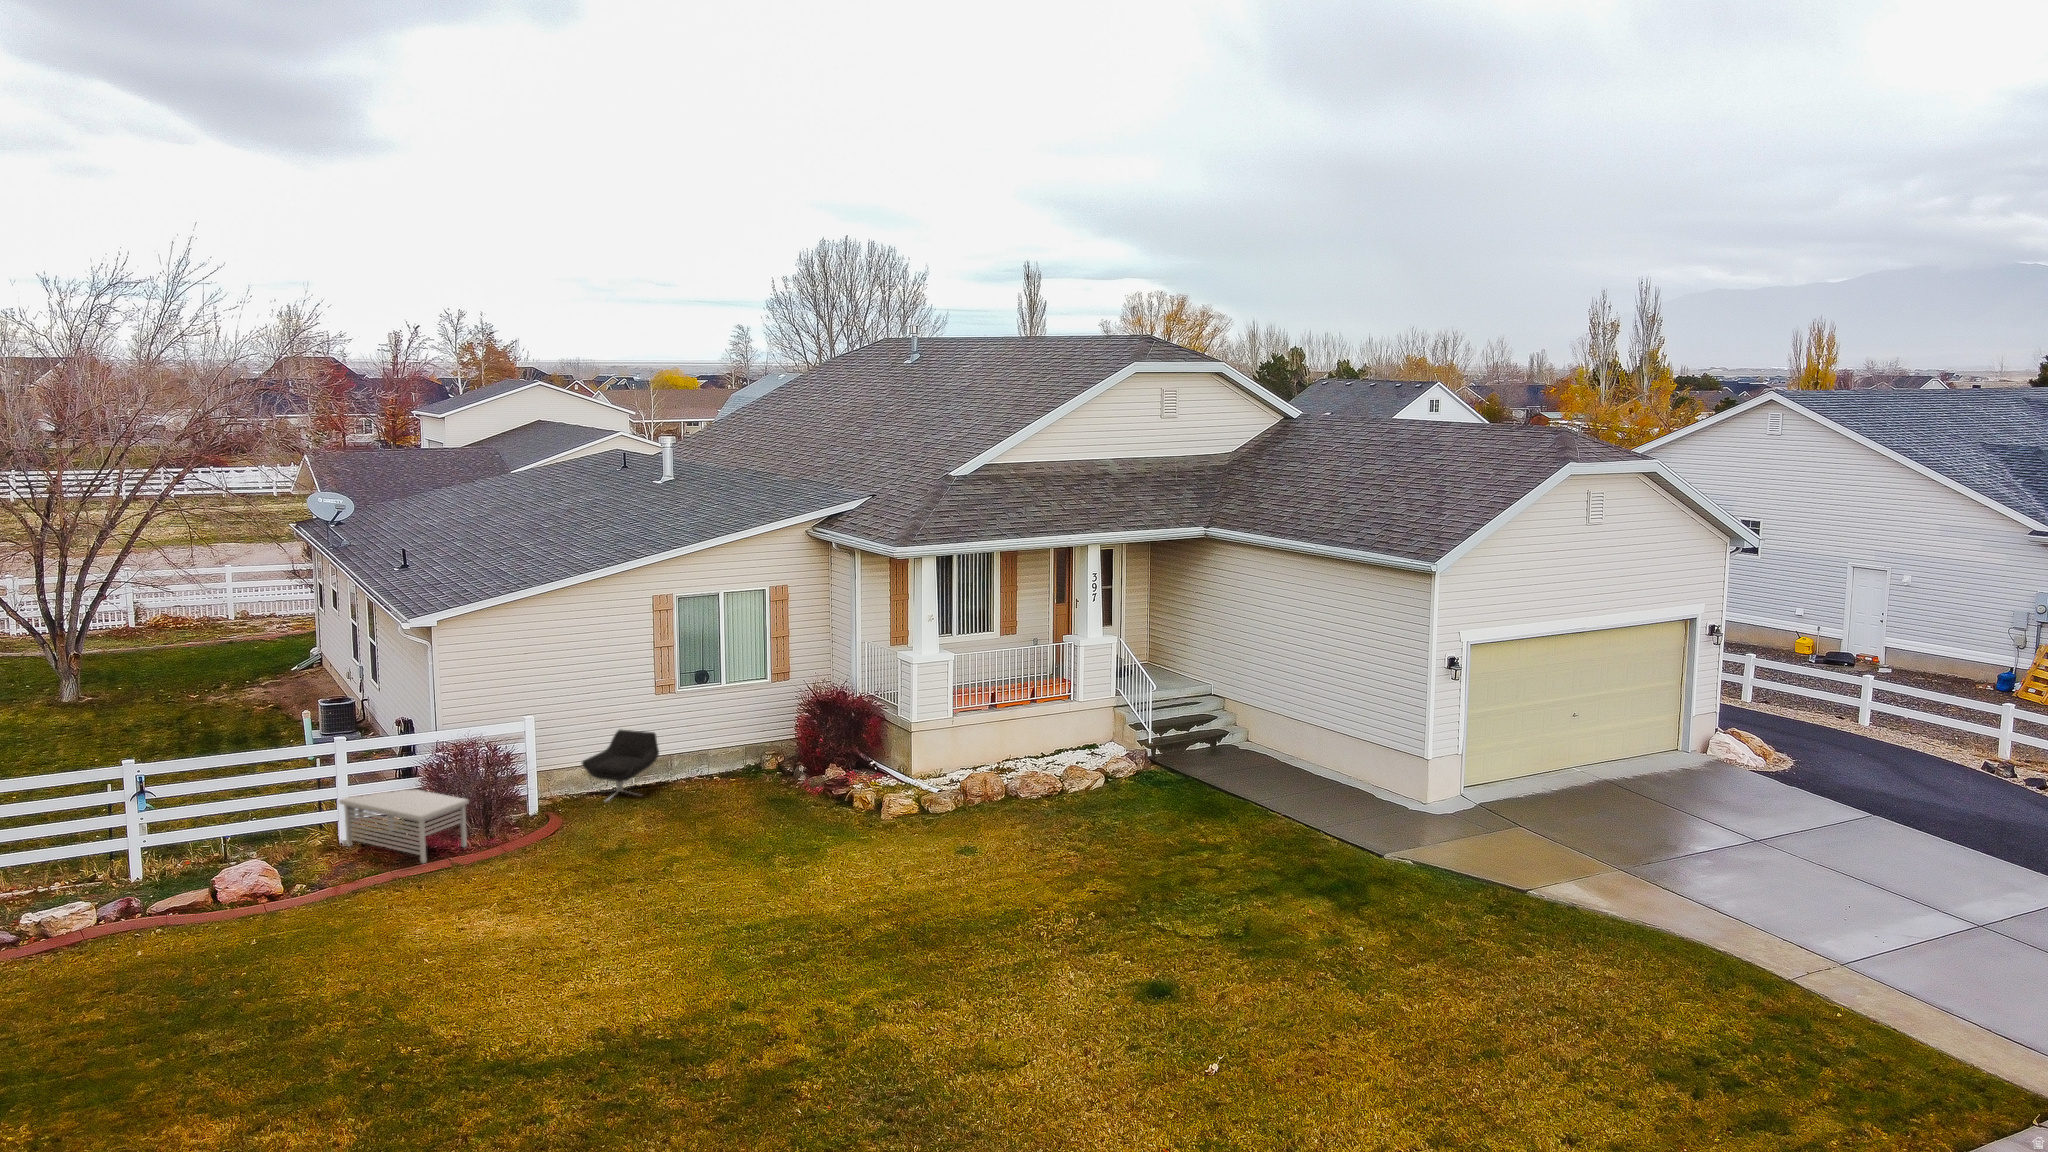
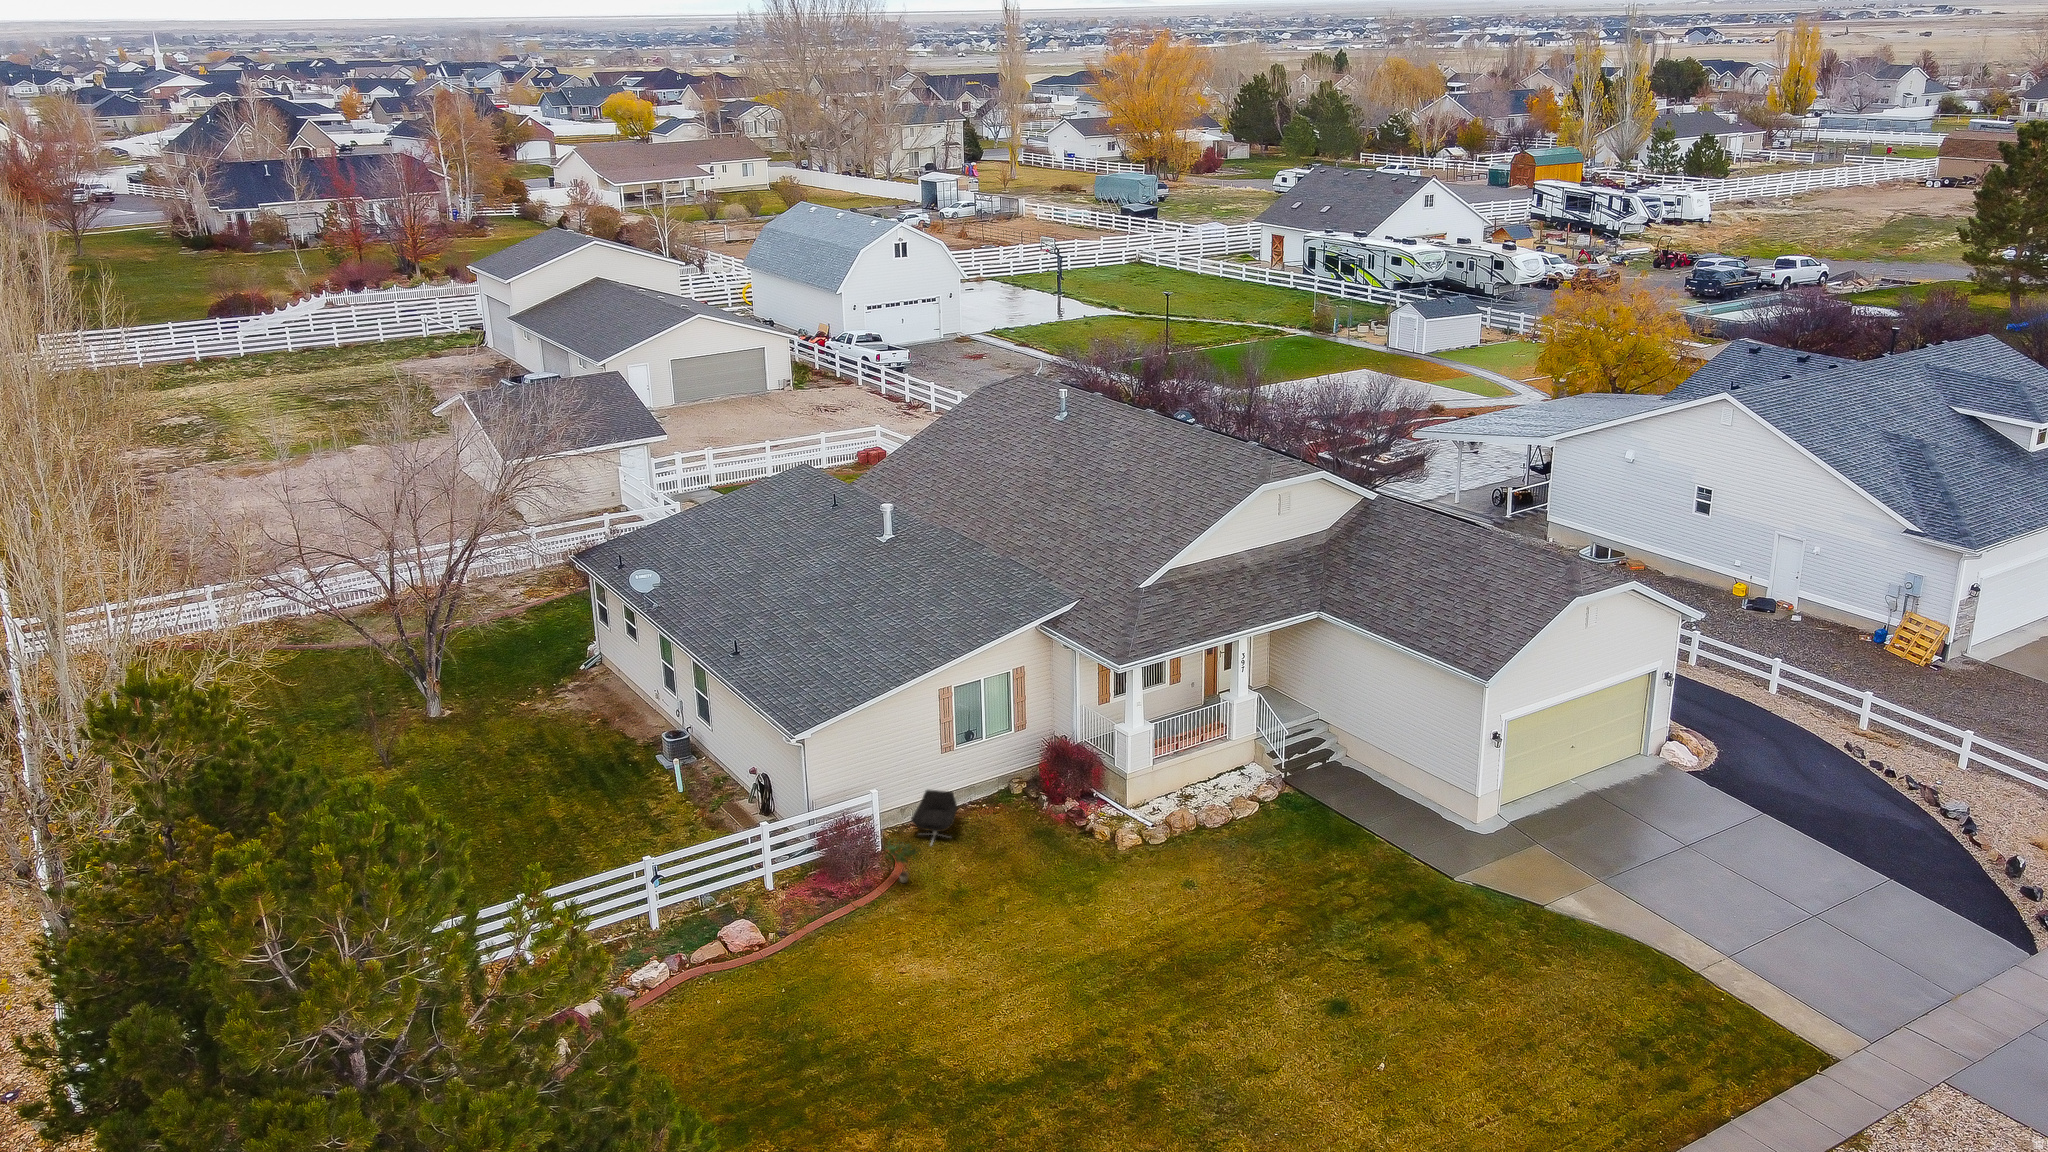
potted plant: none [503,762,559,833] -> present [886,839,919,883]
storage bench: present [339,790,469,863] -> none [789,858,871,918]

